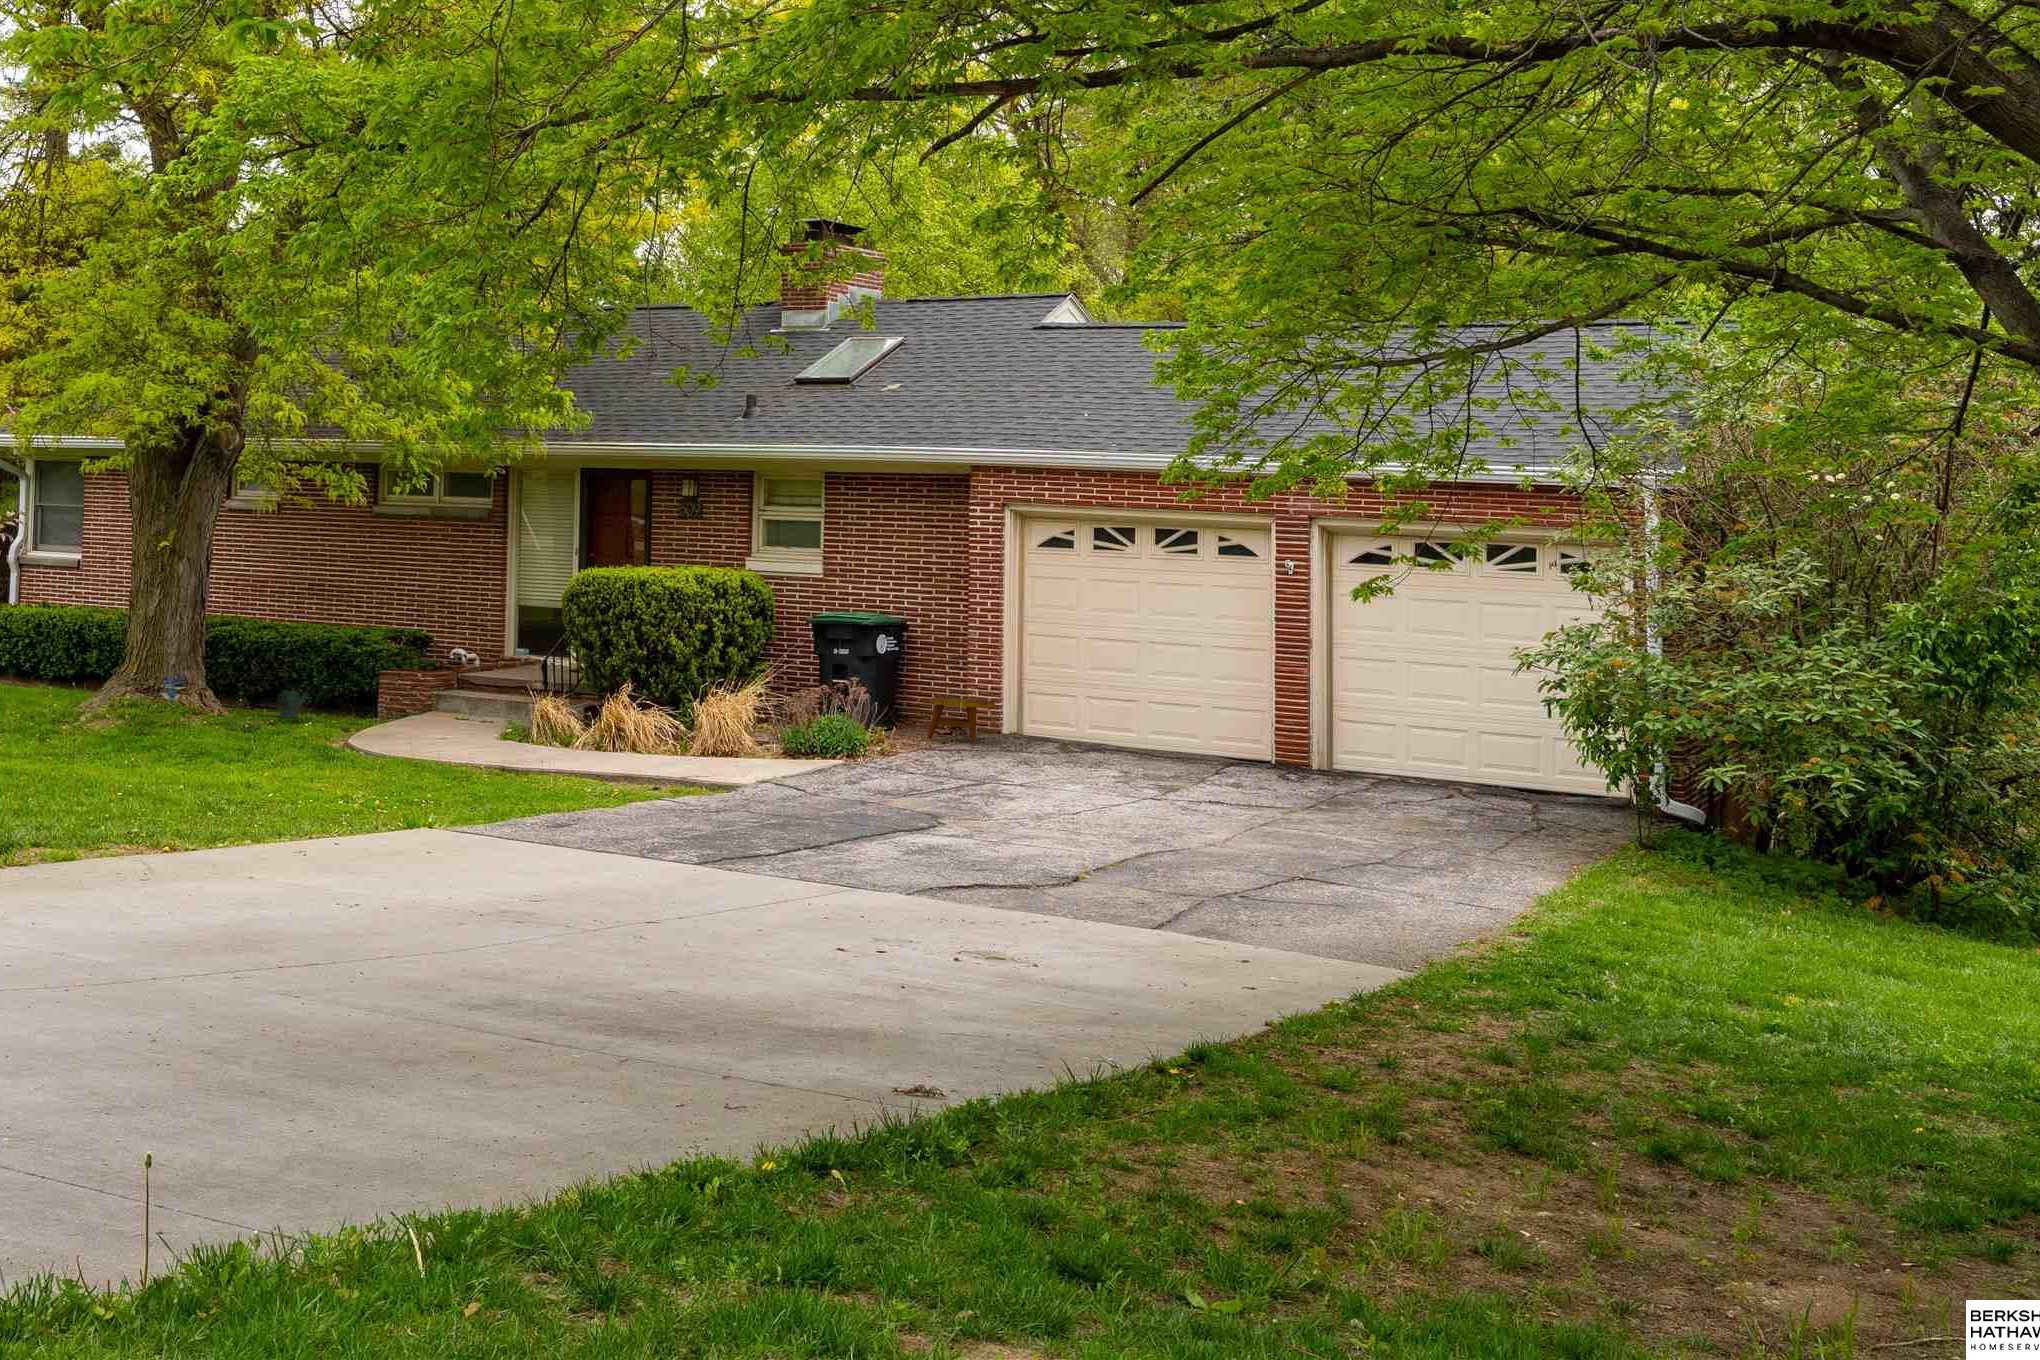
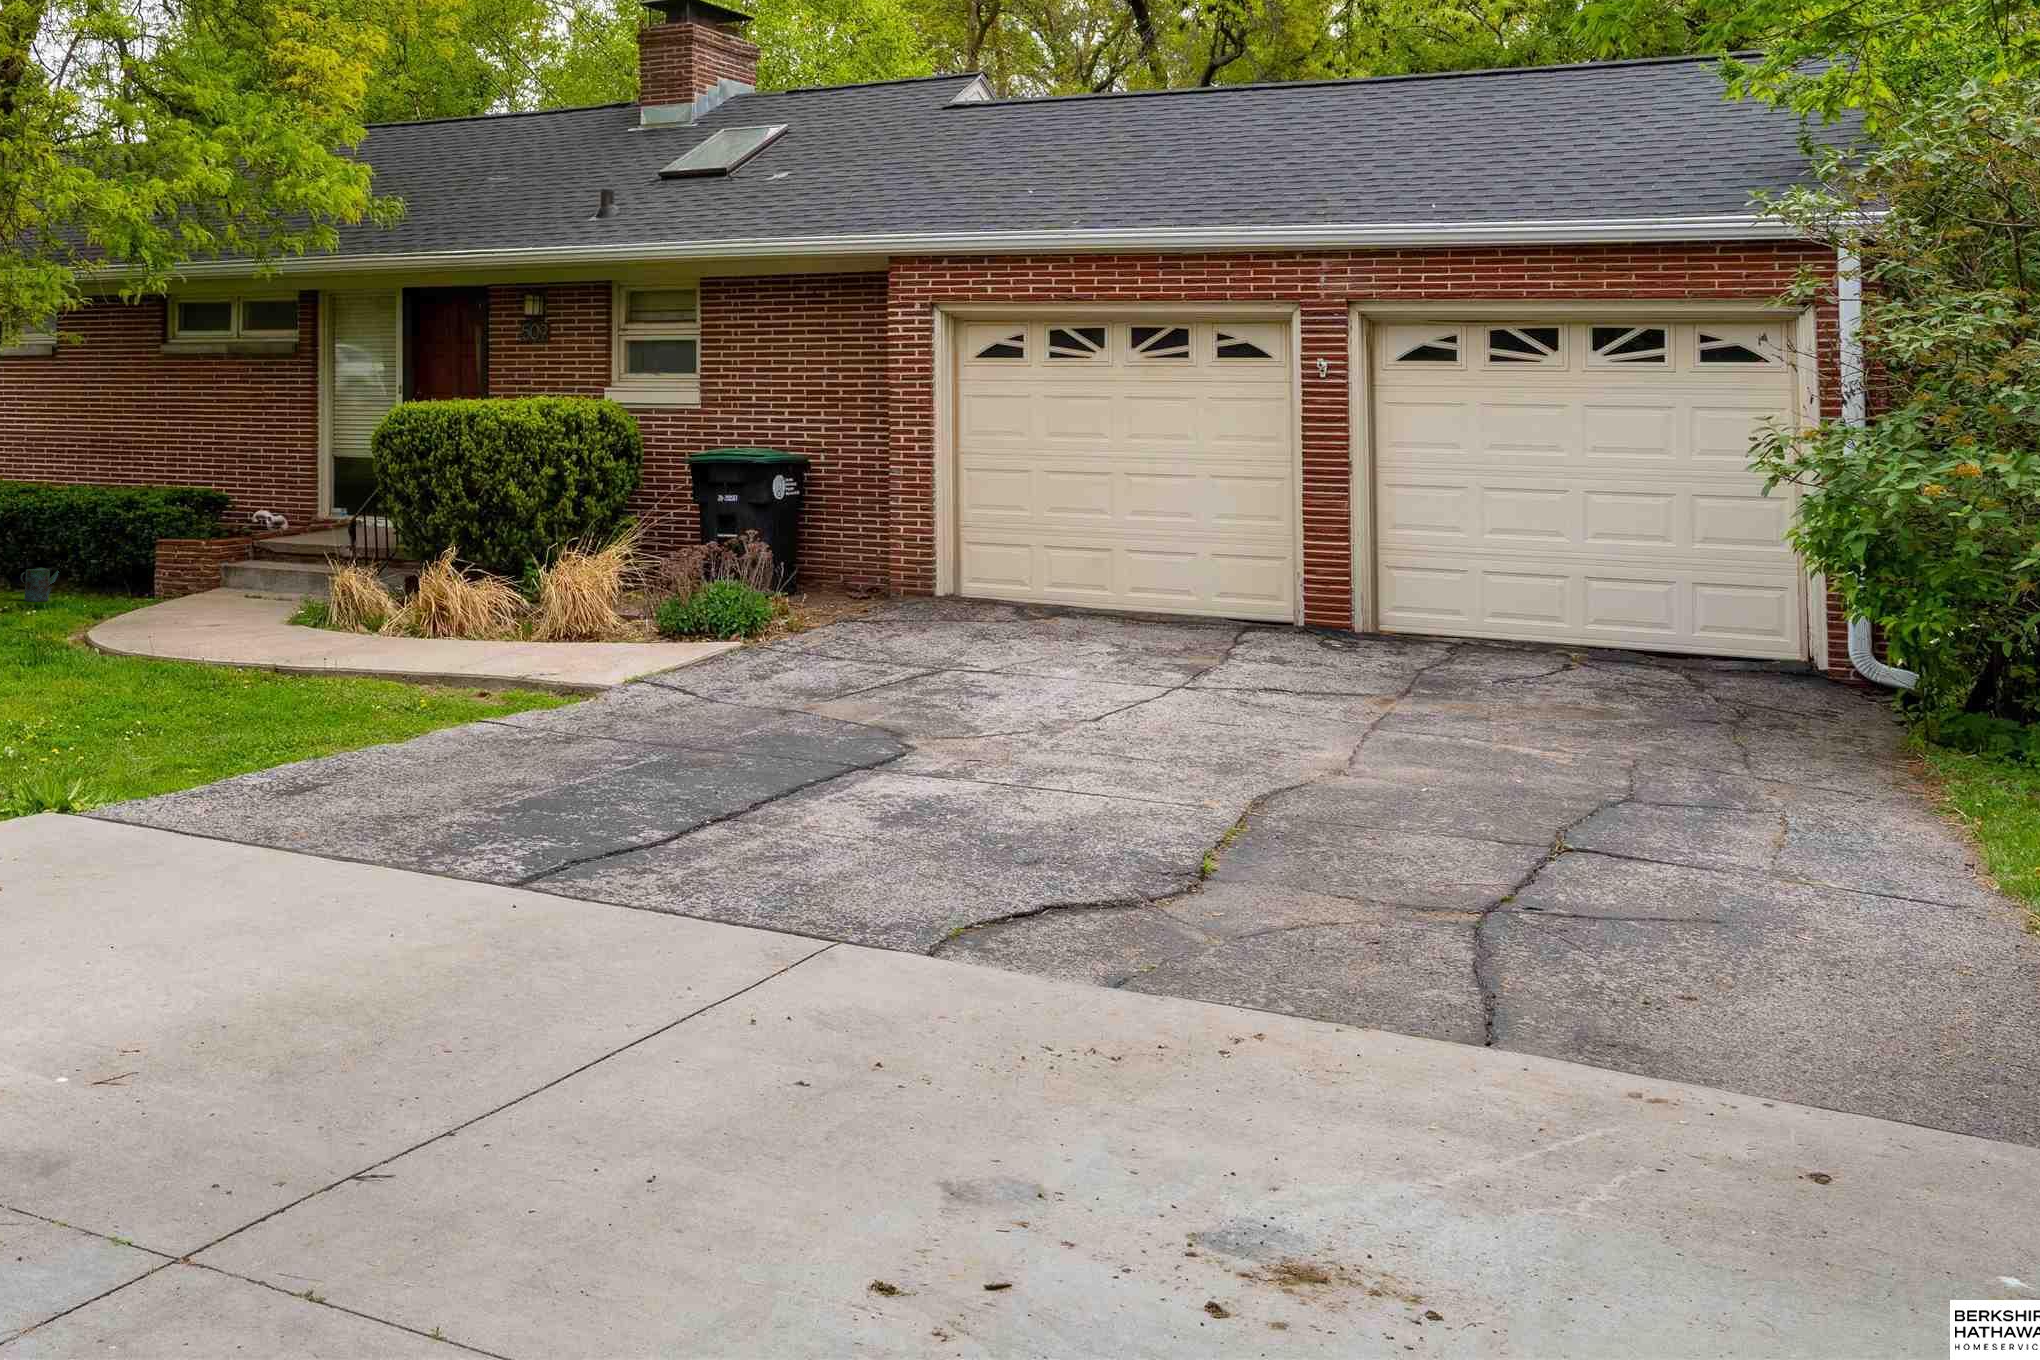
side table: present [927,698,995,743] -> none [842,552,927,609]

